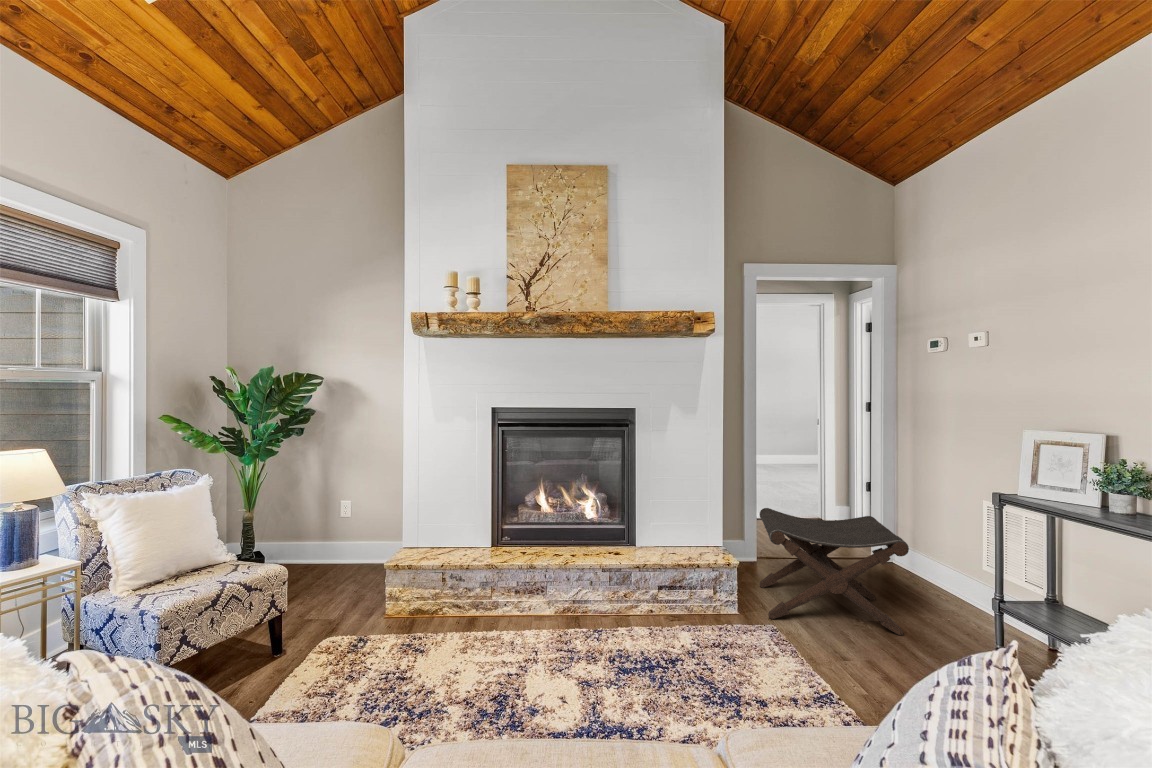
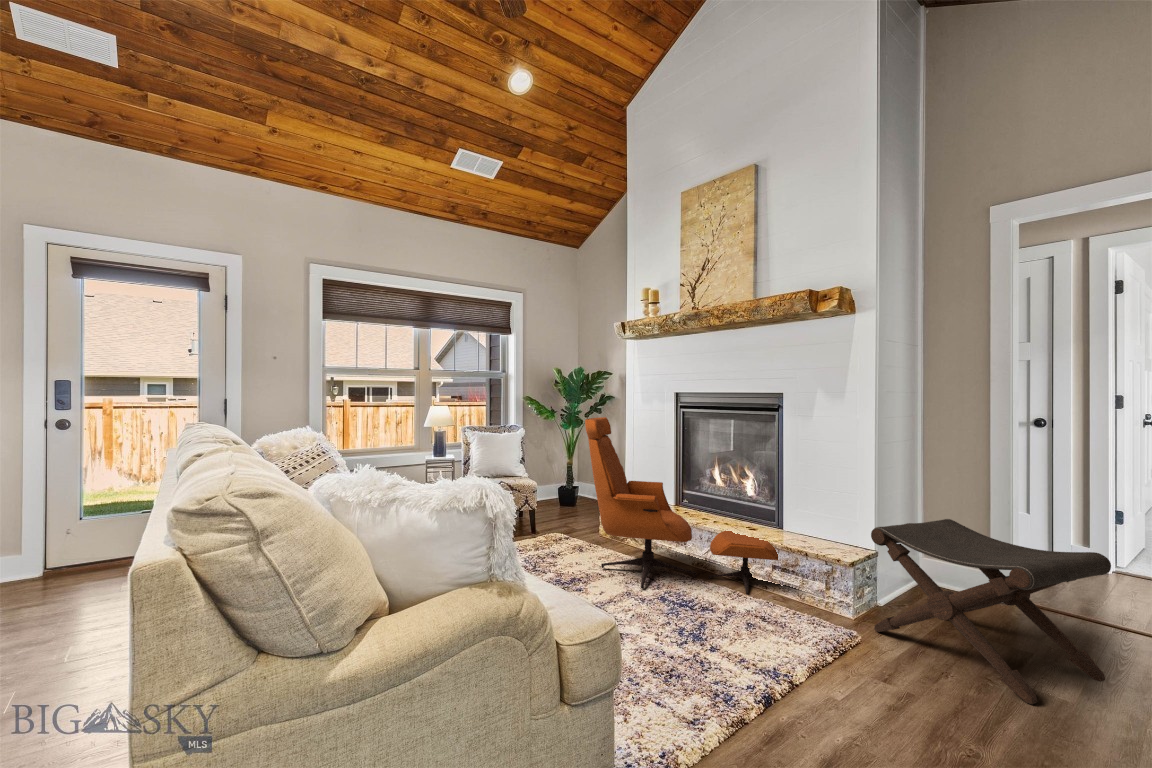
lounge chair: none [464,452,665,672] -> present [585,417,778,595]

